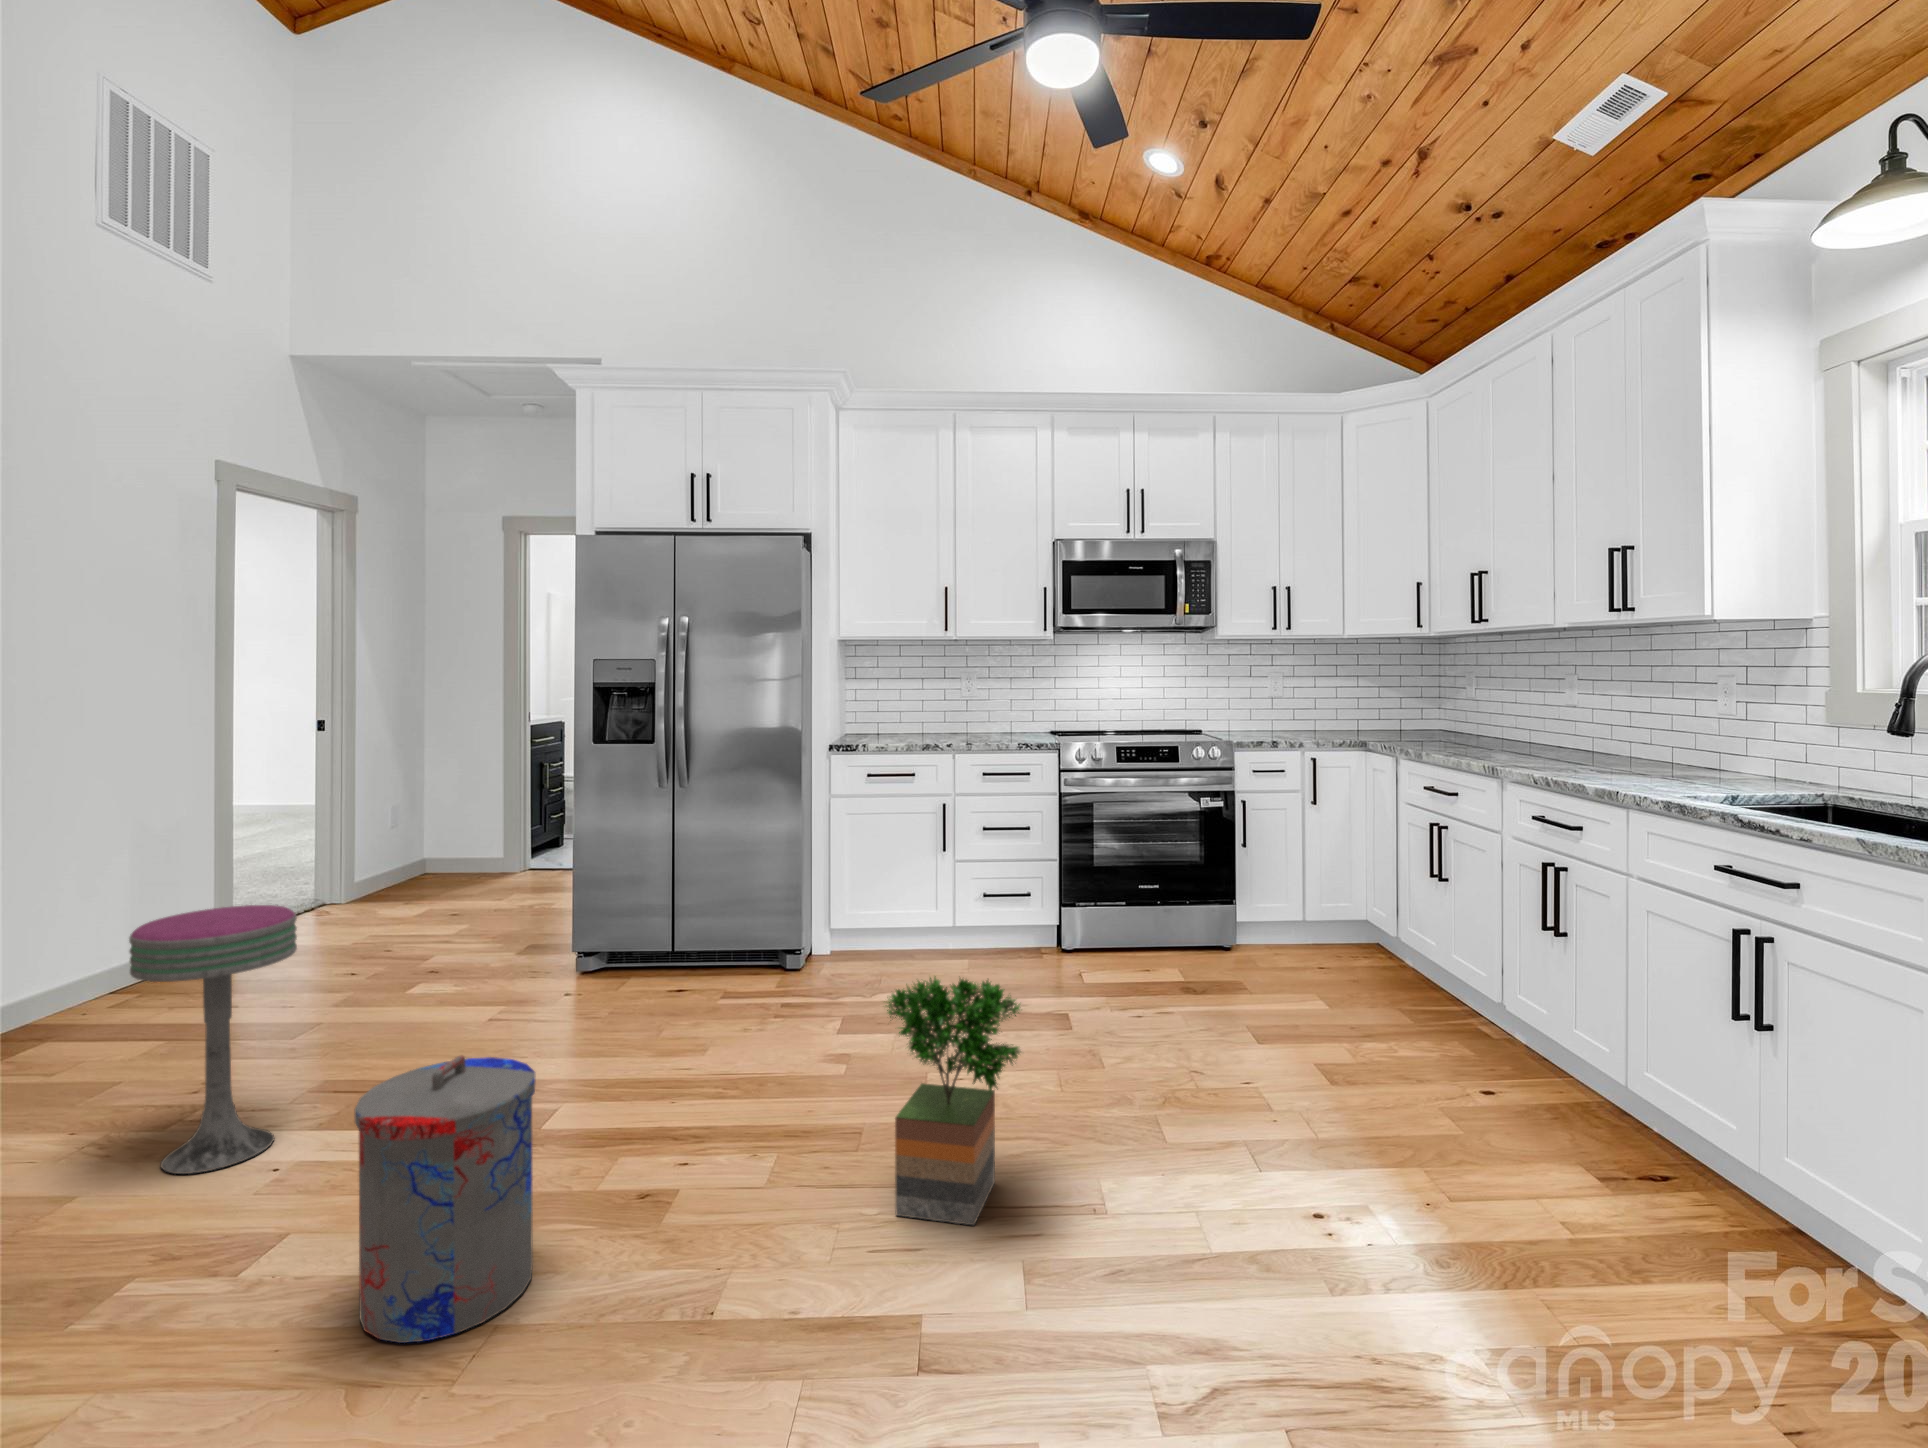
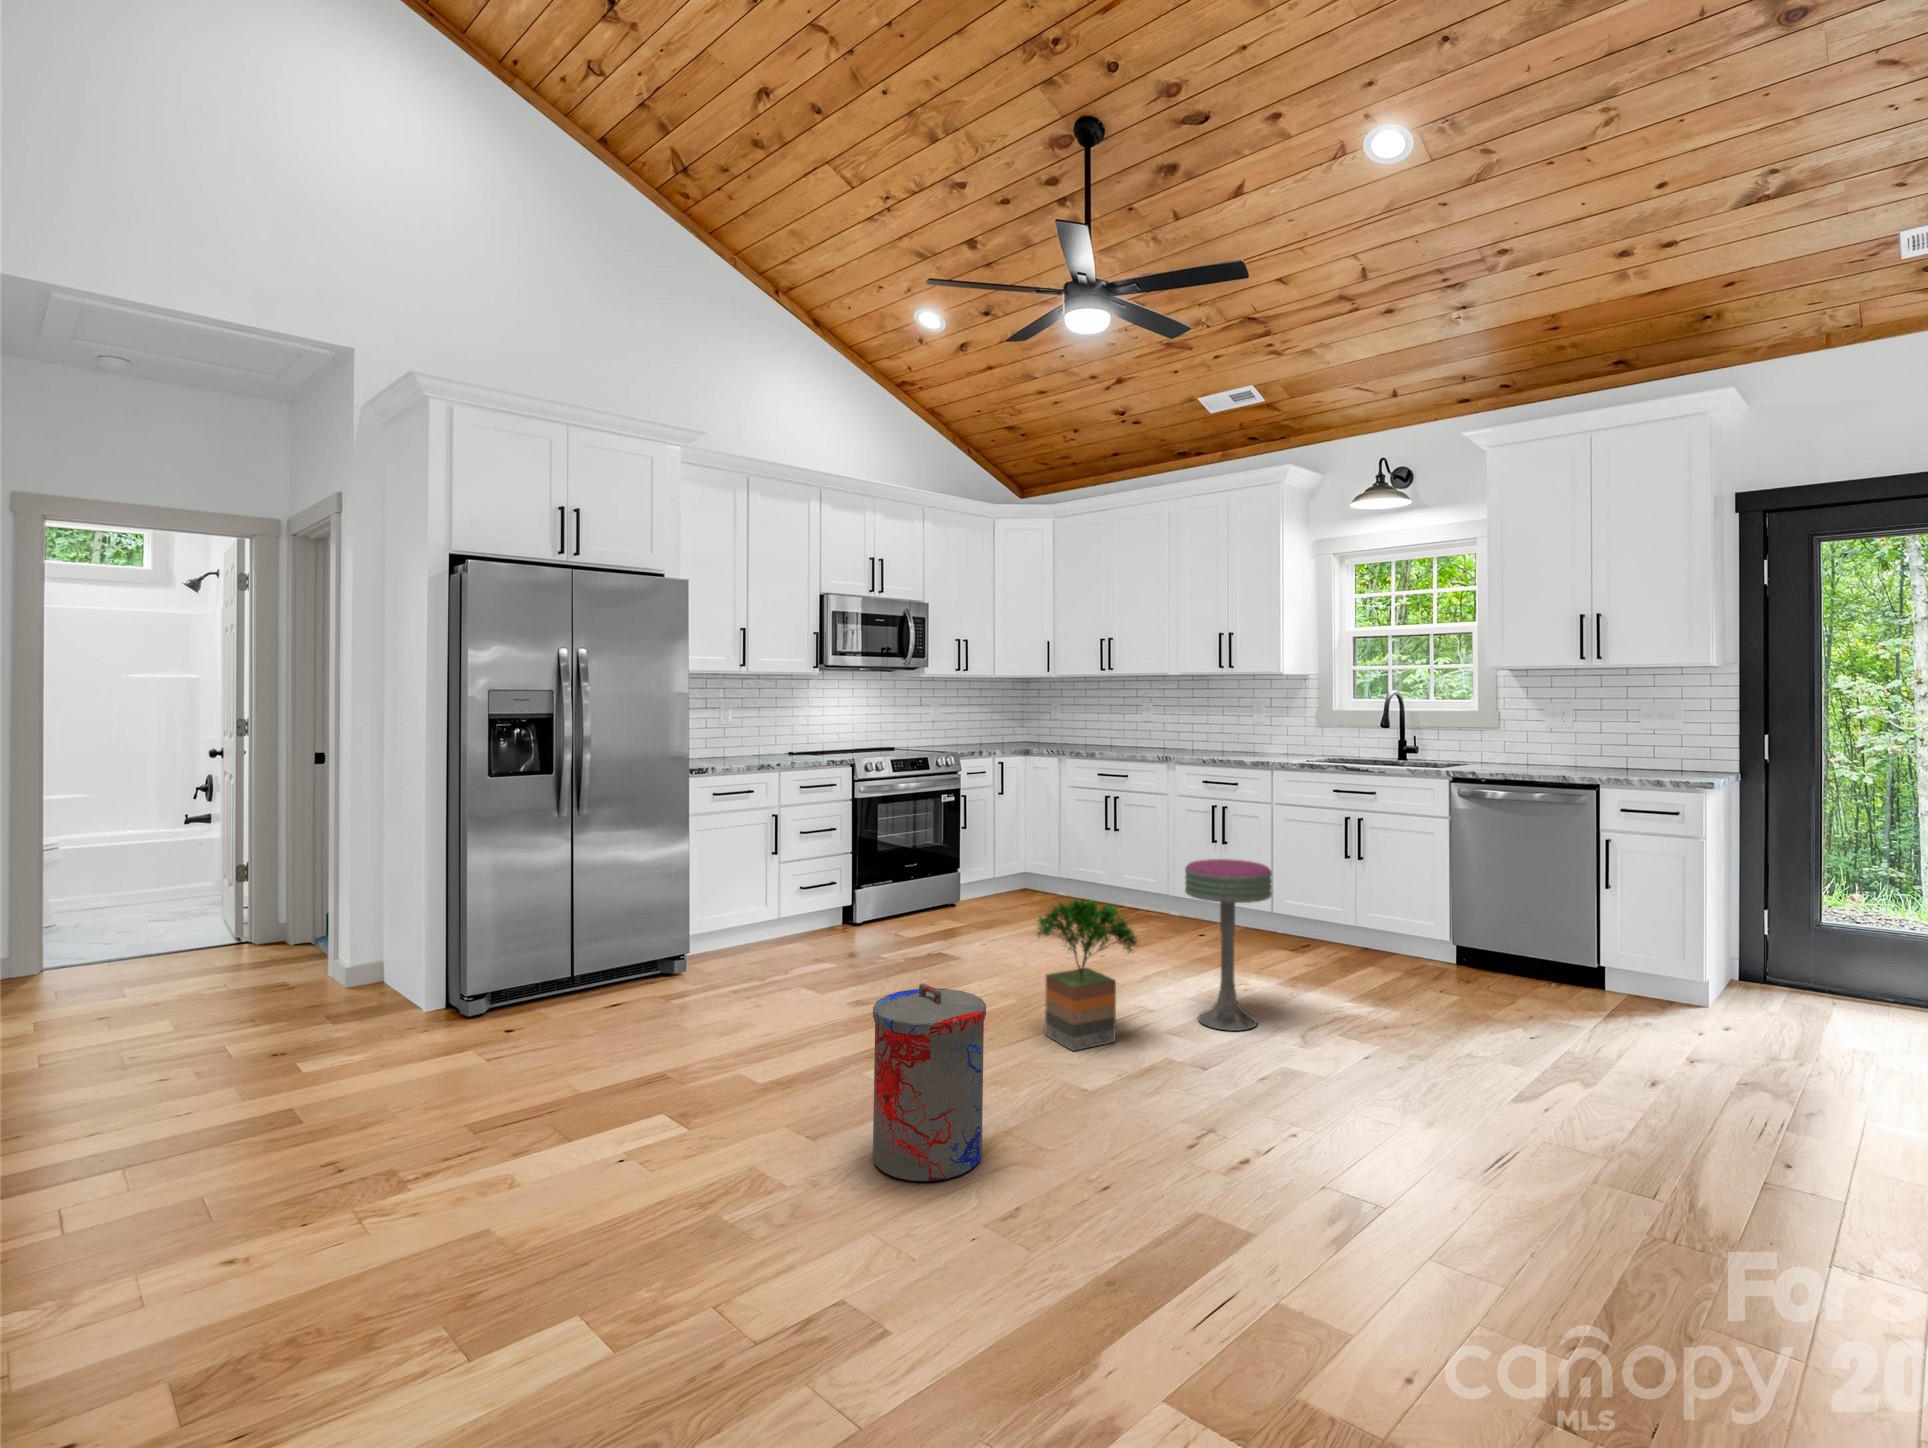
bar stool: present [129,905,297,1174] -> present [1185,859,1272,1031]

